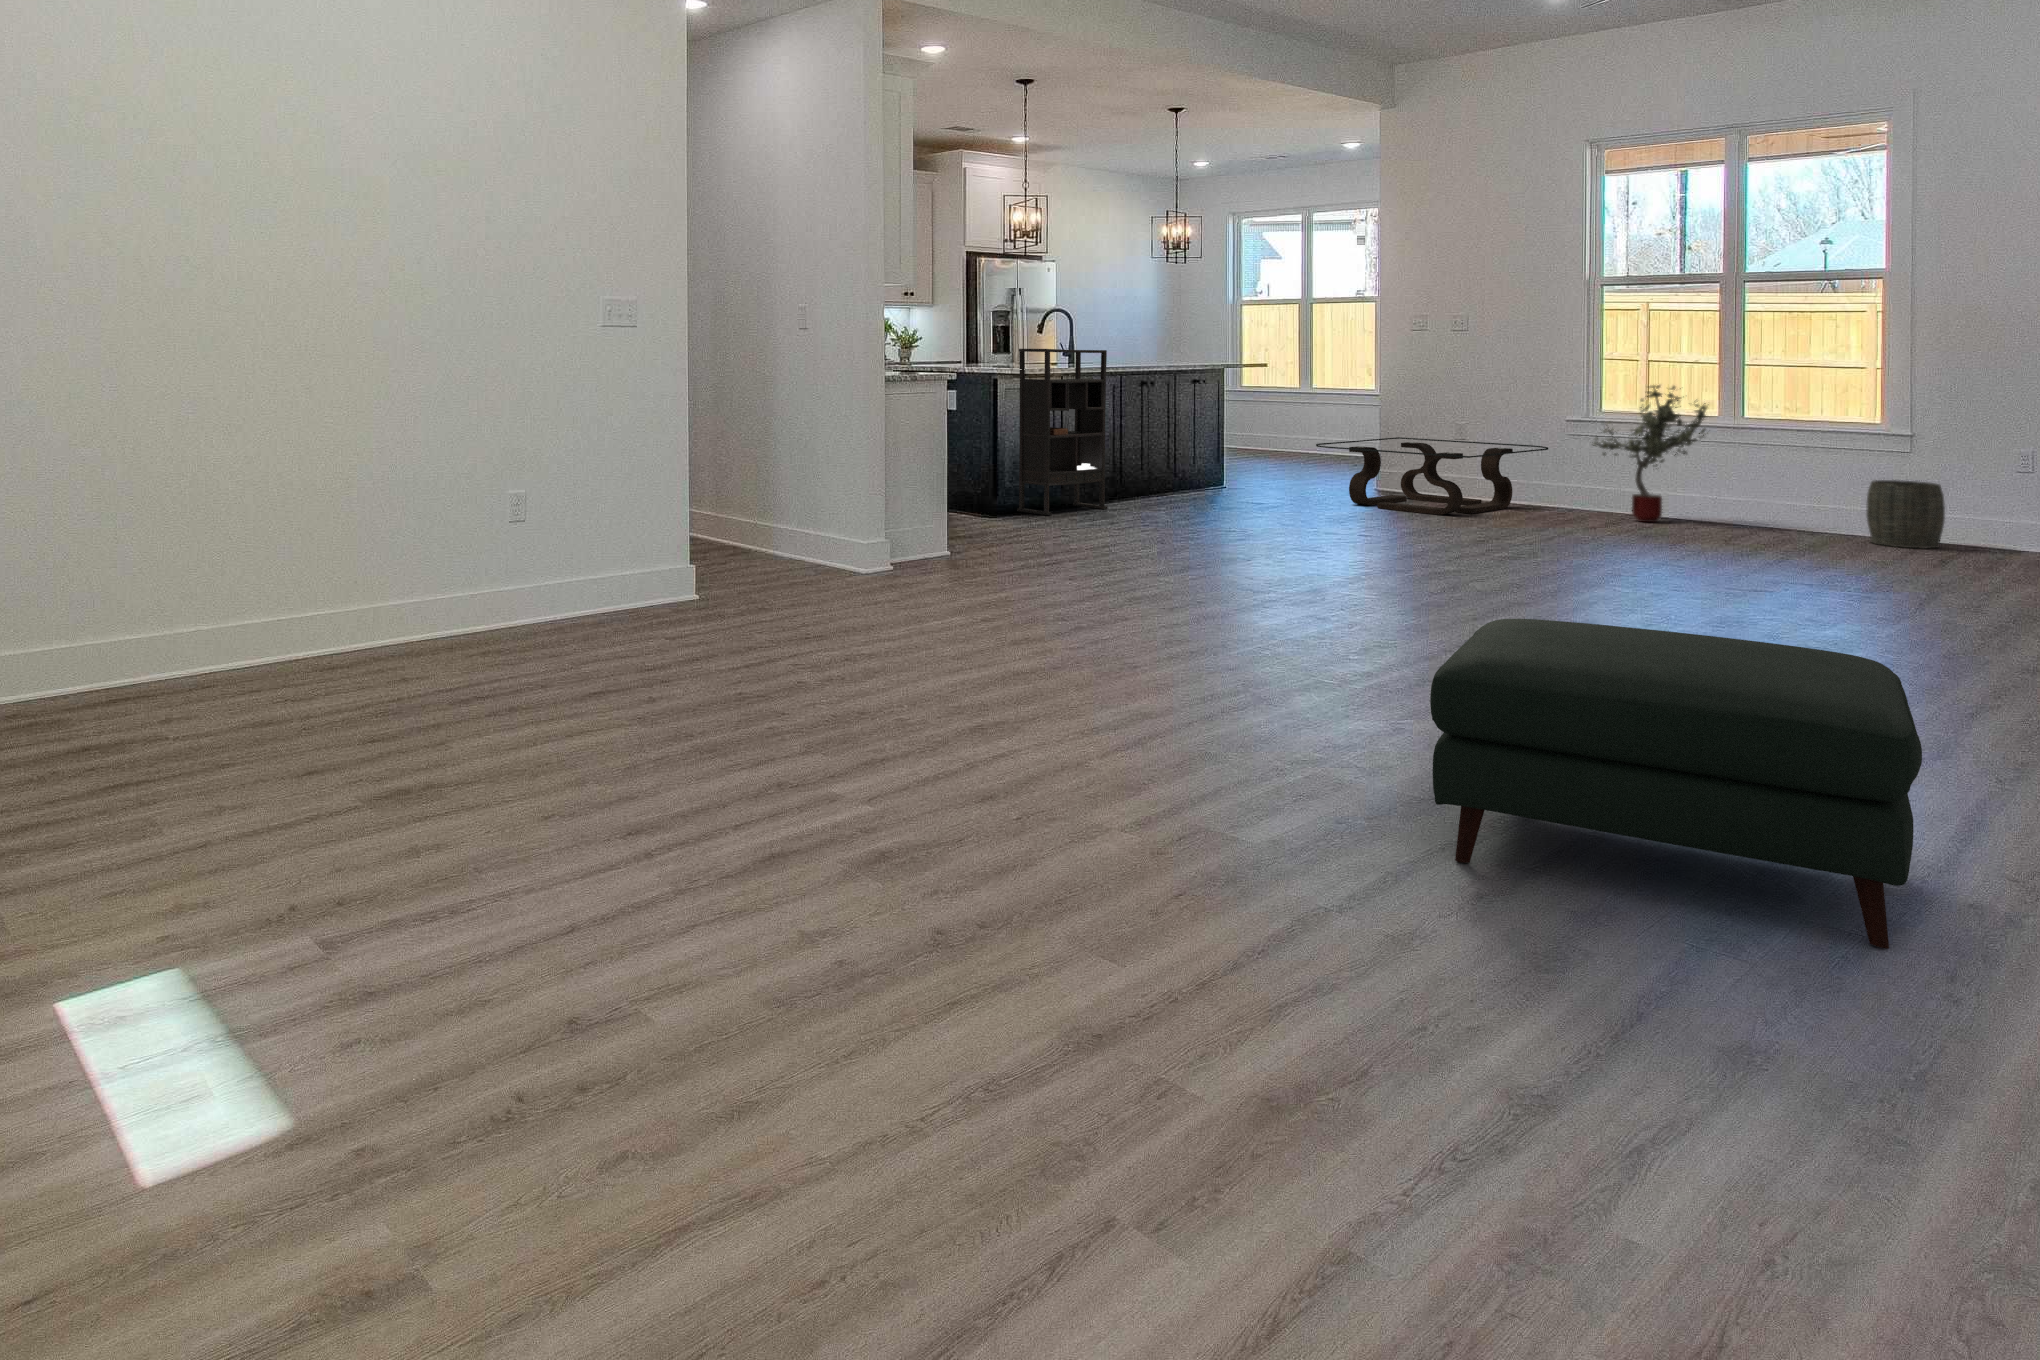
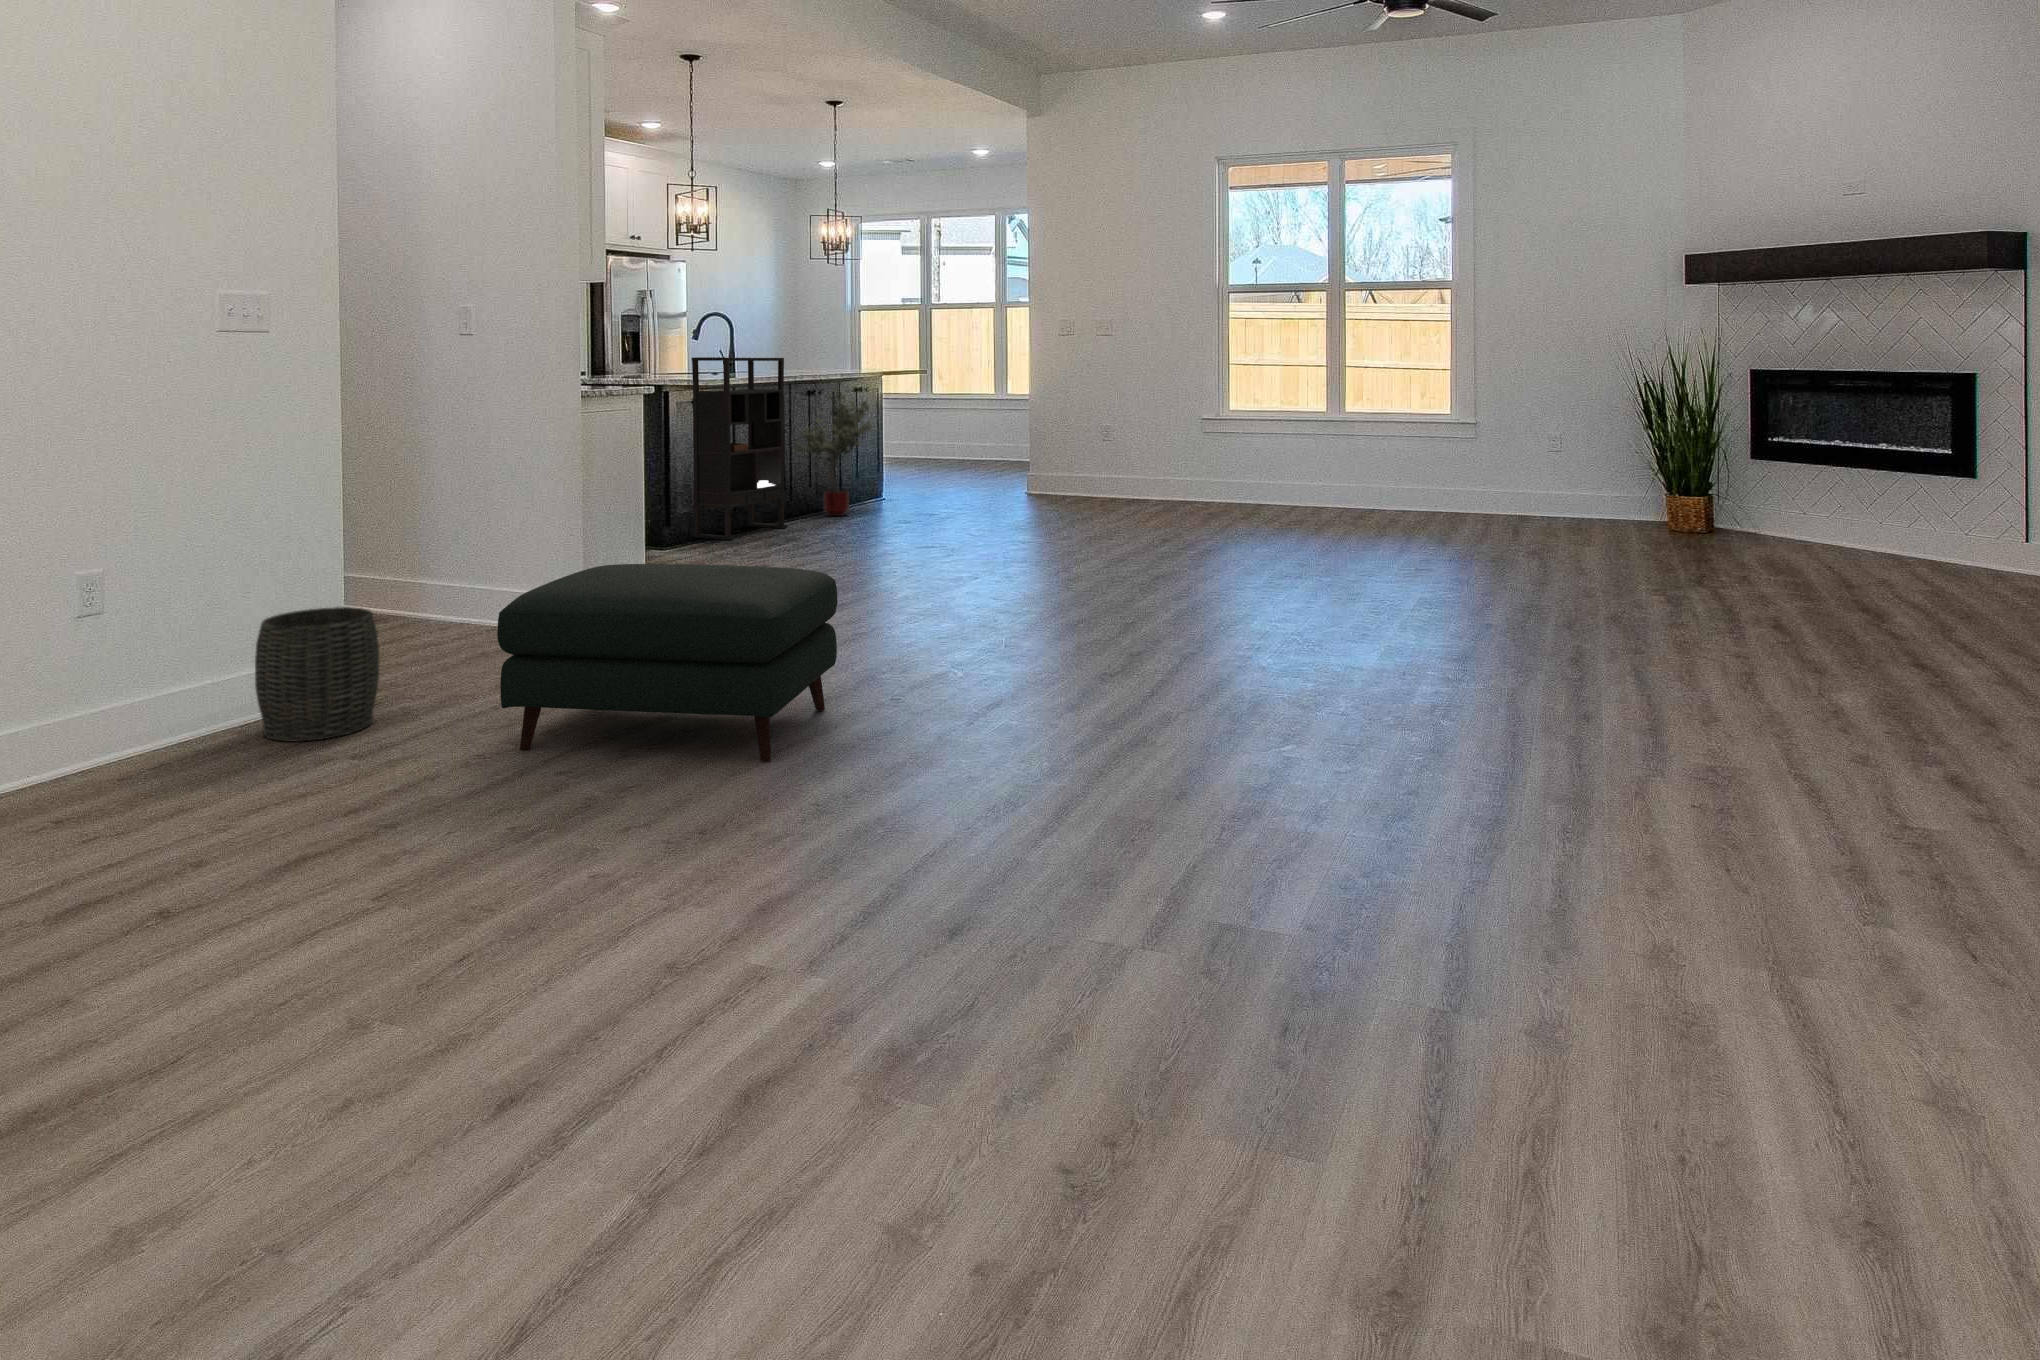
potted tree: present [1592,385,1707,522] -> present [796,387,871,516]
coffee table: present [1316,437,1548,515] -> none [985,438,1187,513]
woven basket: present [1866,480,1945,549] -> present [255,607,379,742]
ottoman: present [1430,619,1922,949] -> present [497,564,838,761]

